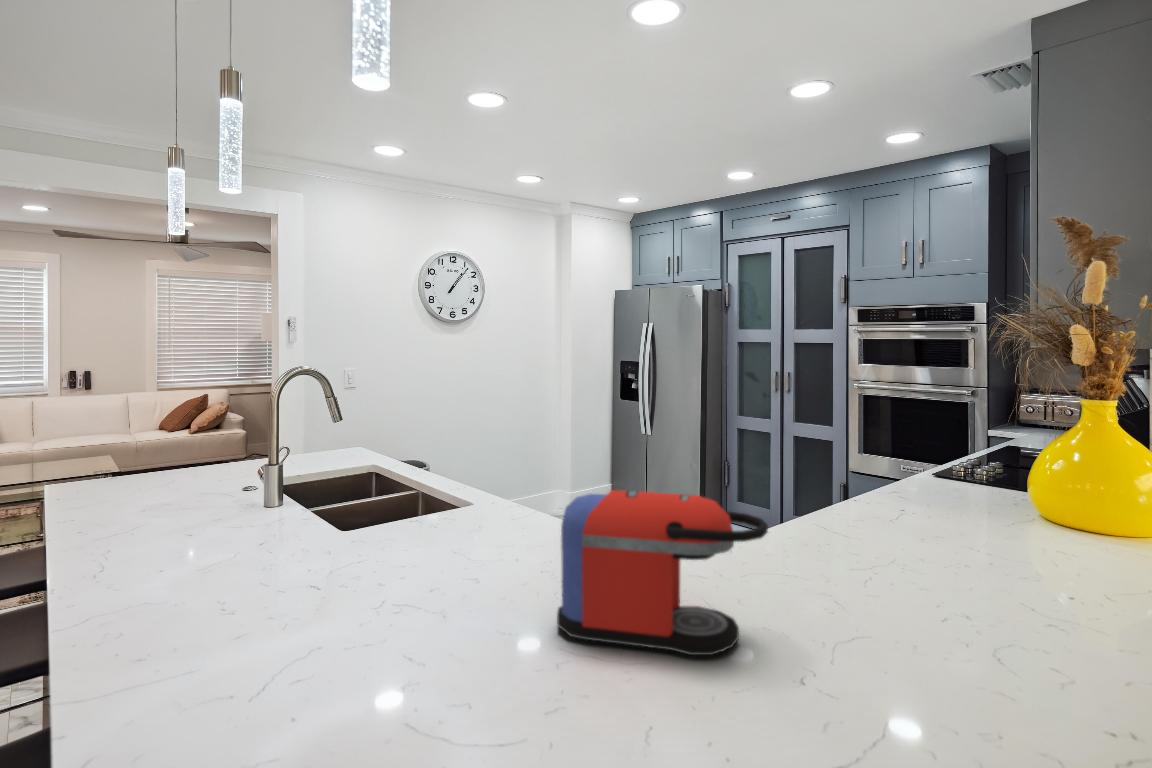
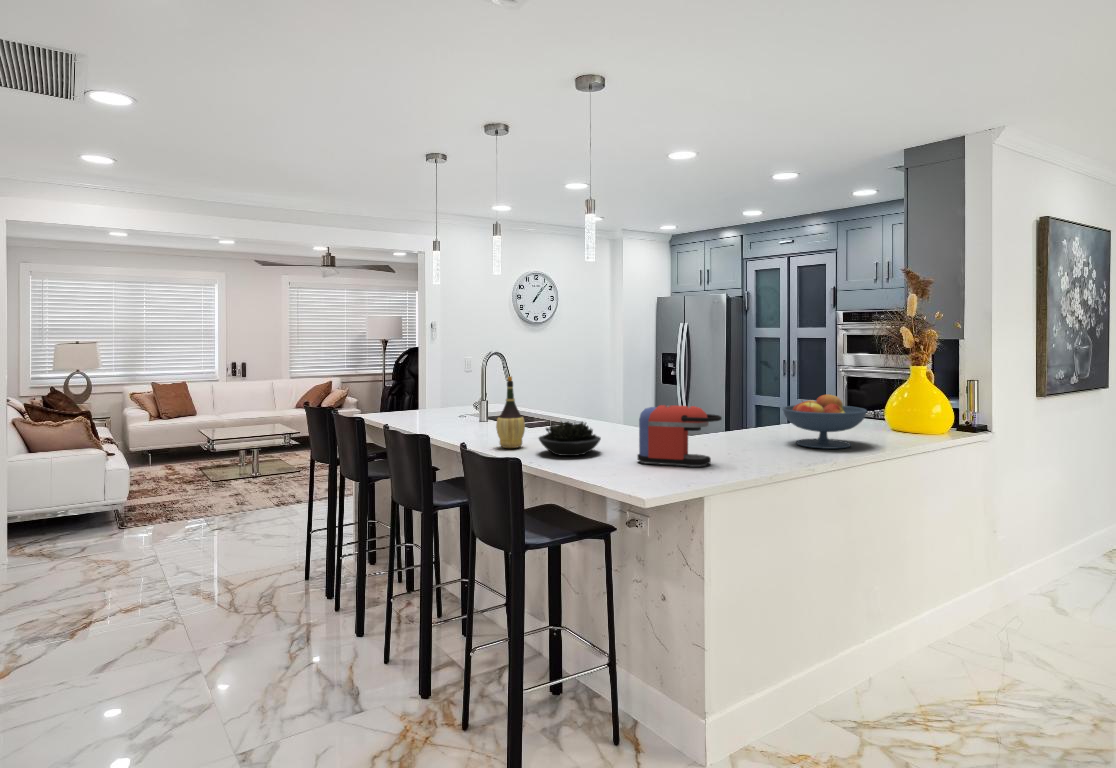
wine bottle: none [265,409,332,564] -> present [496,376,525,448]
fruit bowl: none [855,442,1040,564] -> present [782,394,867,449]
succulent plant: none [337,510,483,598] -> present [539,422,601,456]

